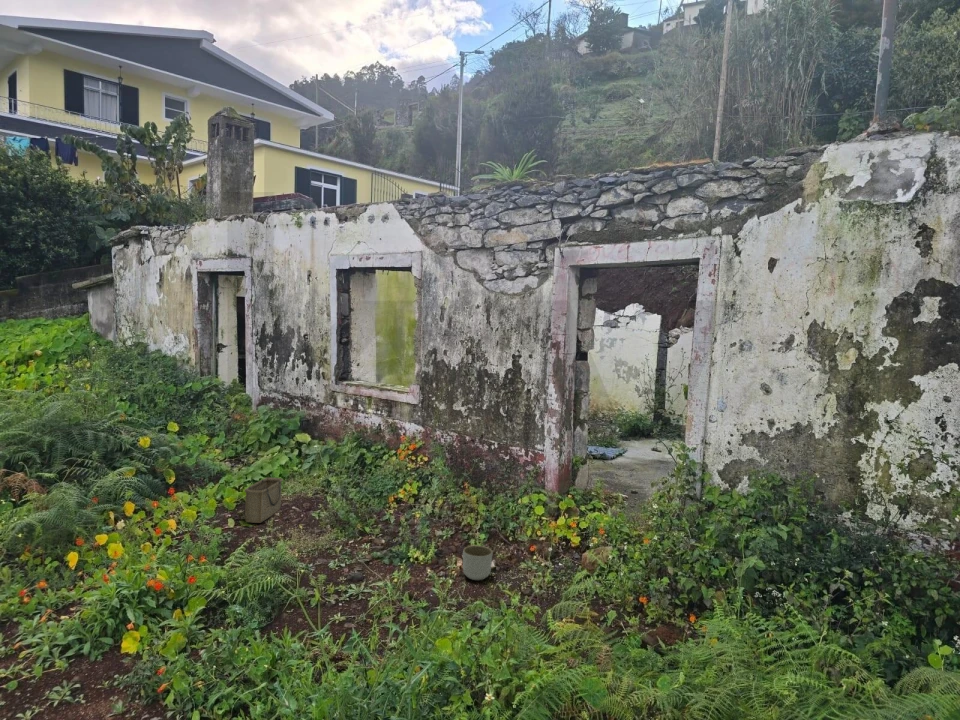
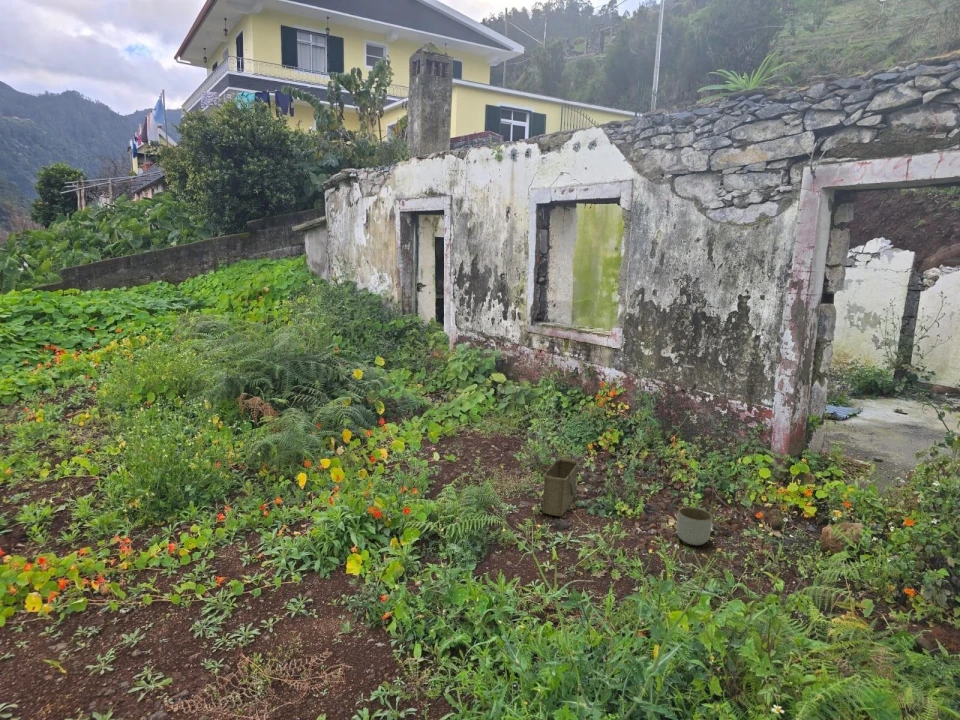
basket: present [245,477,283,523] -> present [543,458,579,516]

